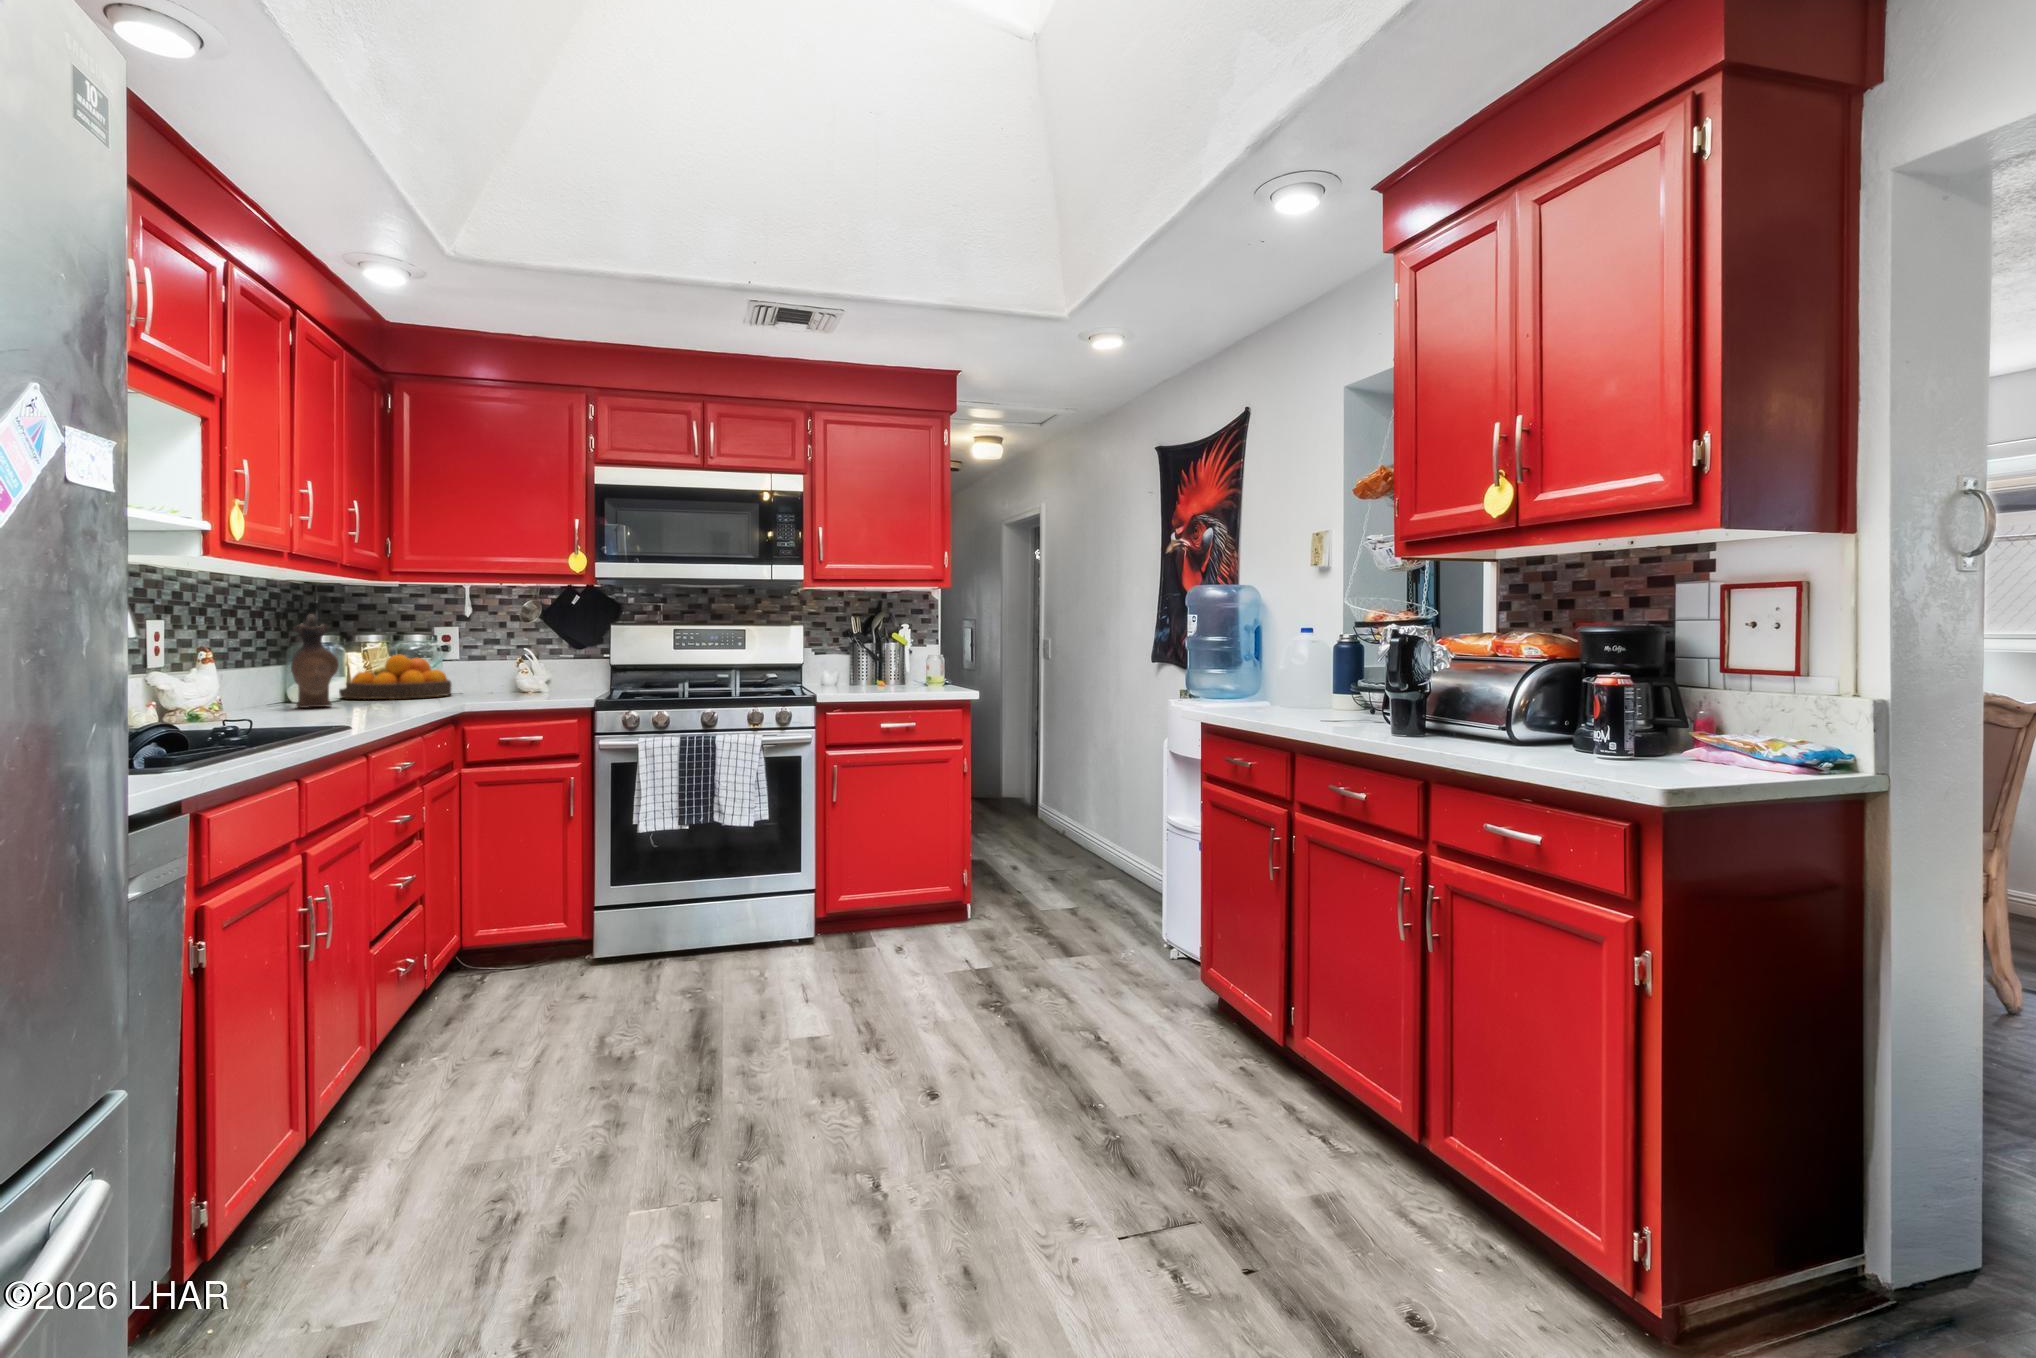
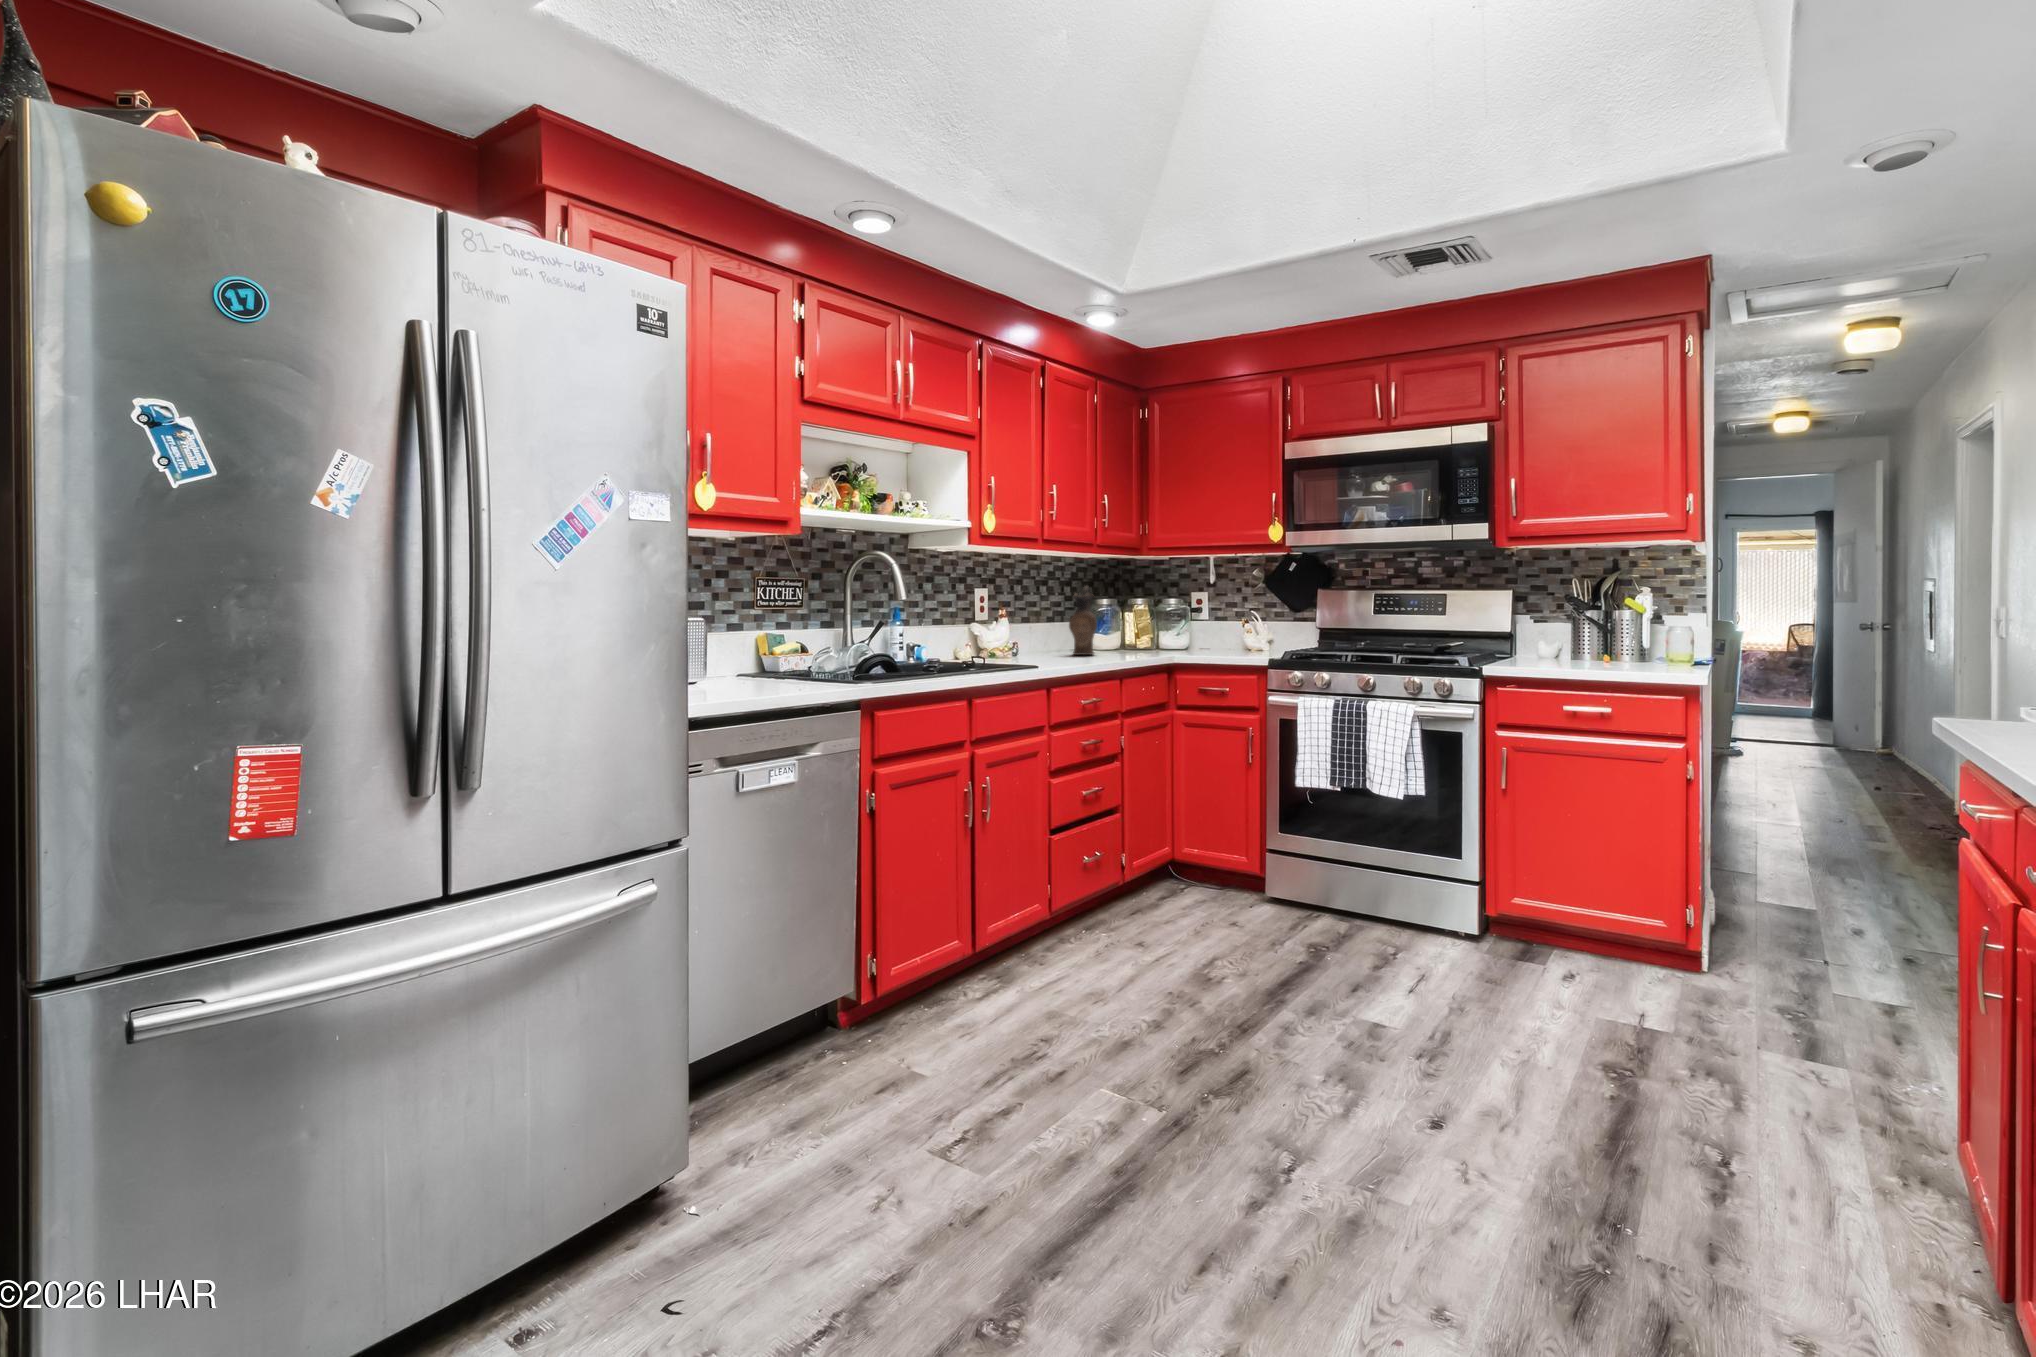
fruit bowl: present [339,655,451,699] -> none [1117,615,1193,651]

